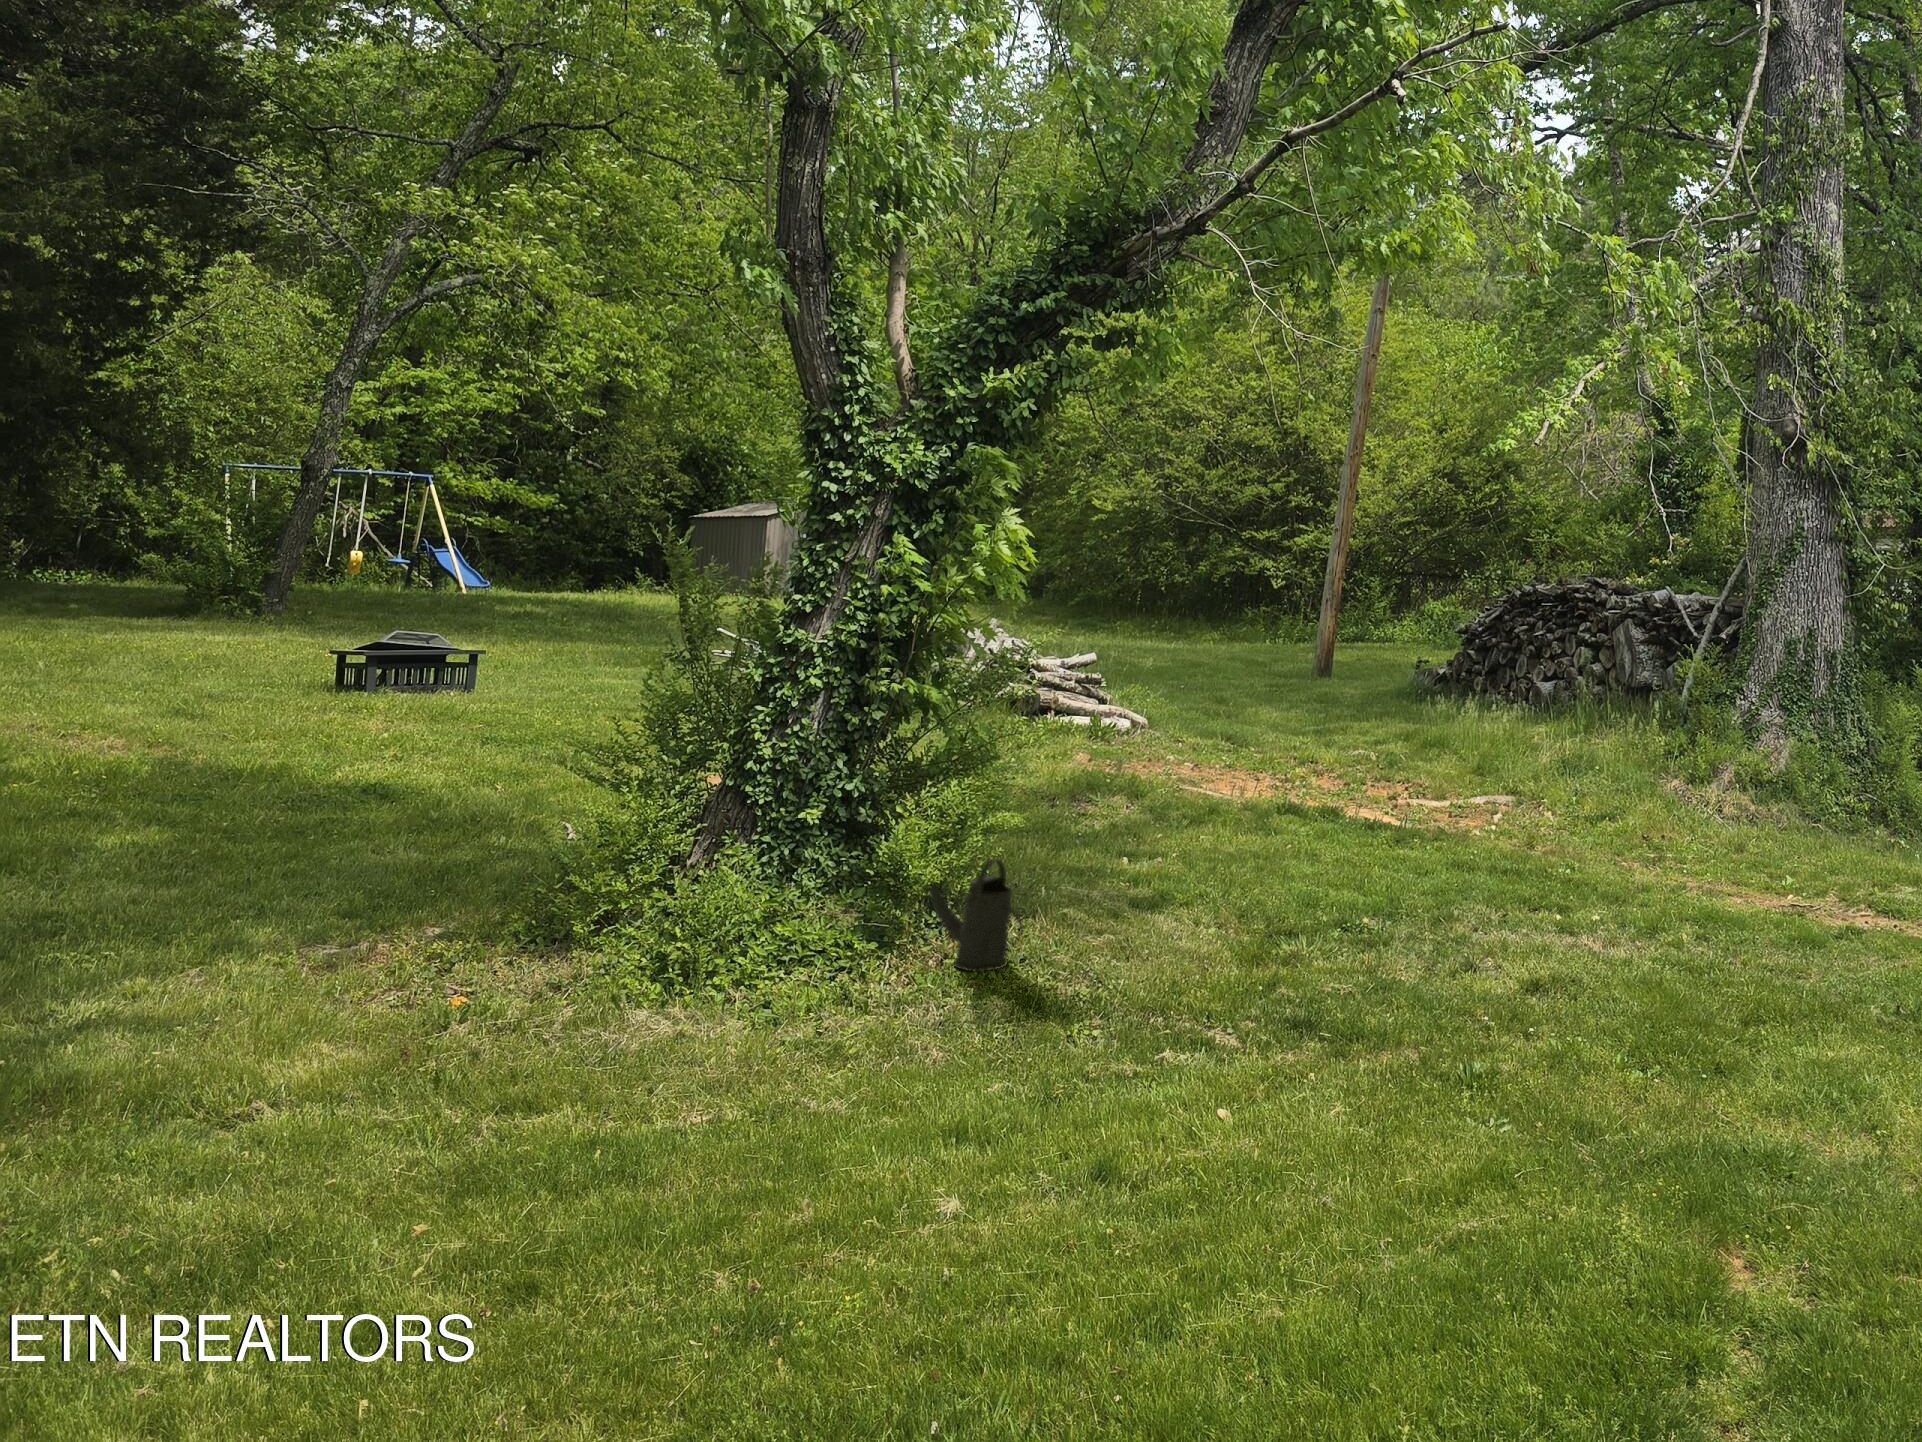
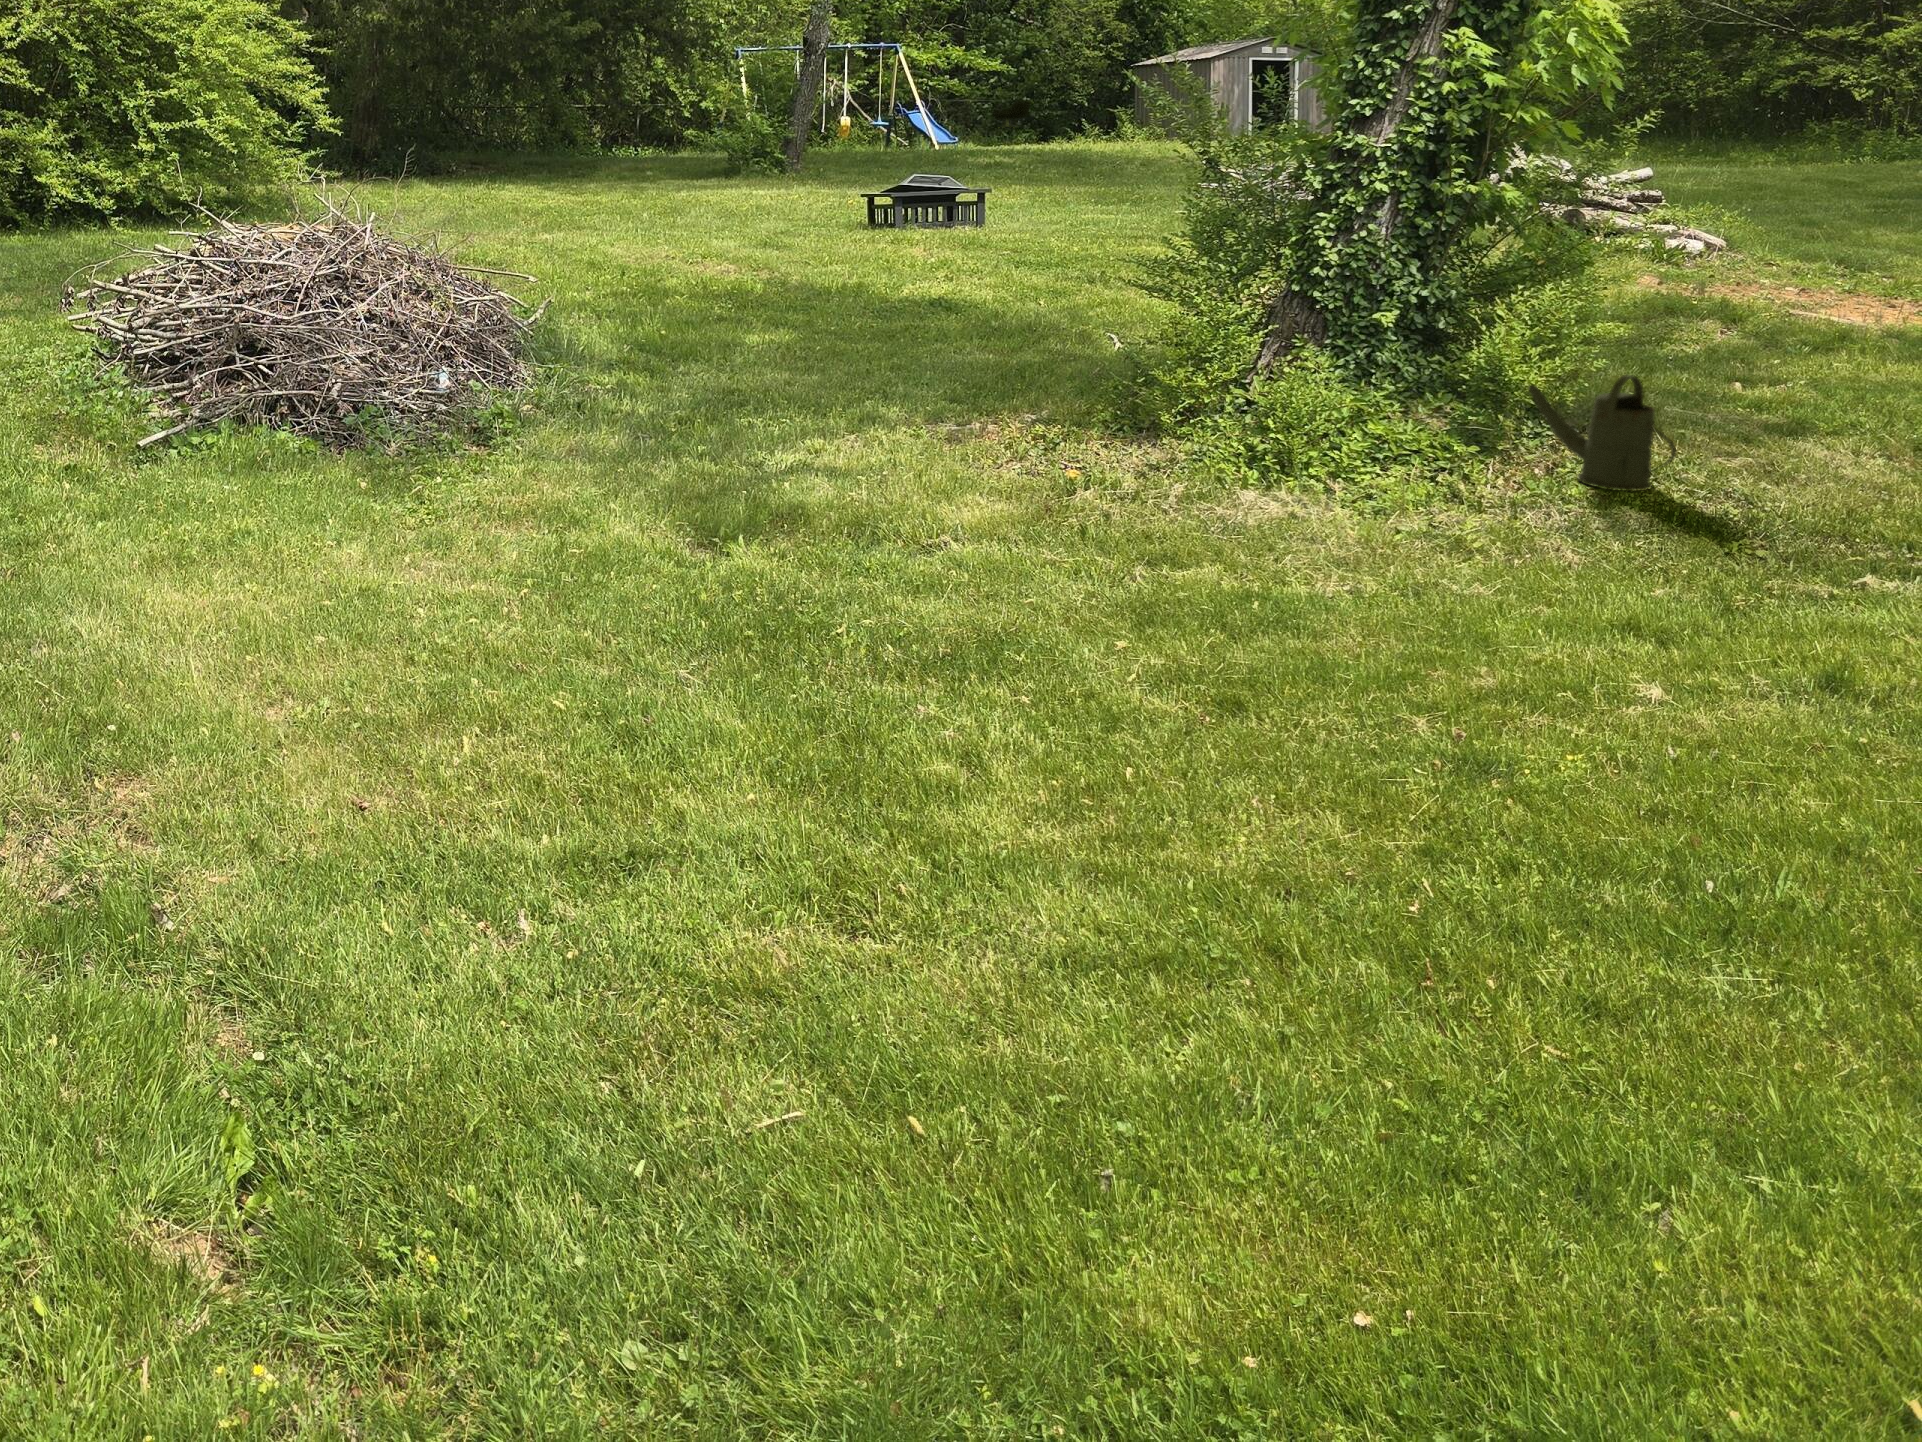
lounge chair: none [549,541,601,574] -> present [992,100,1031,128]

